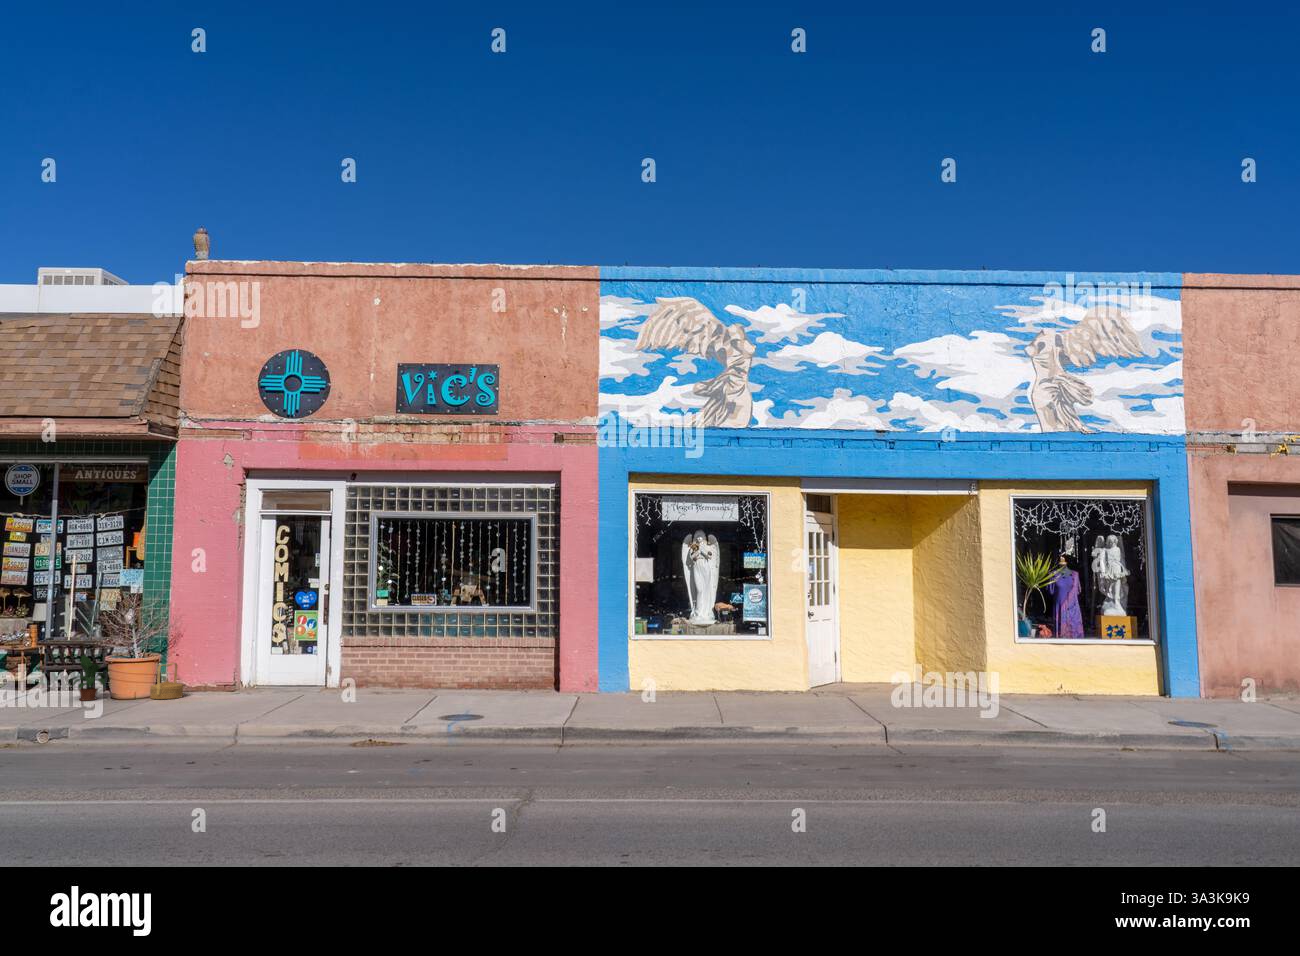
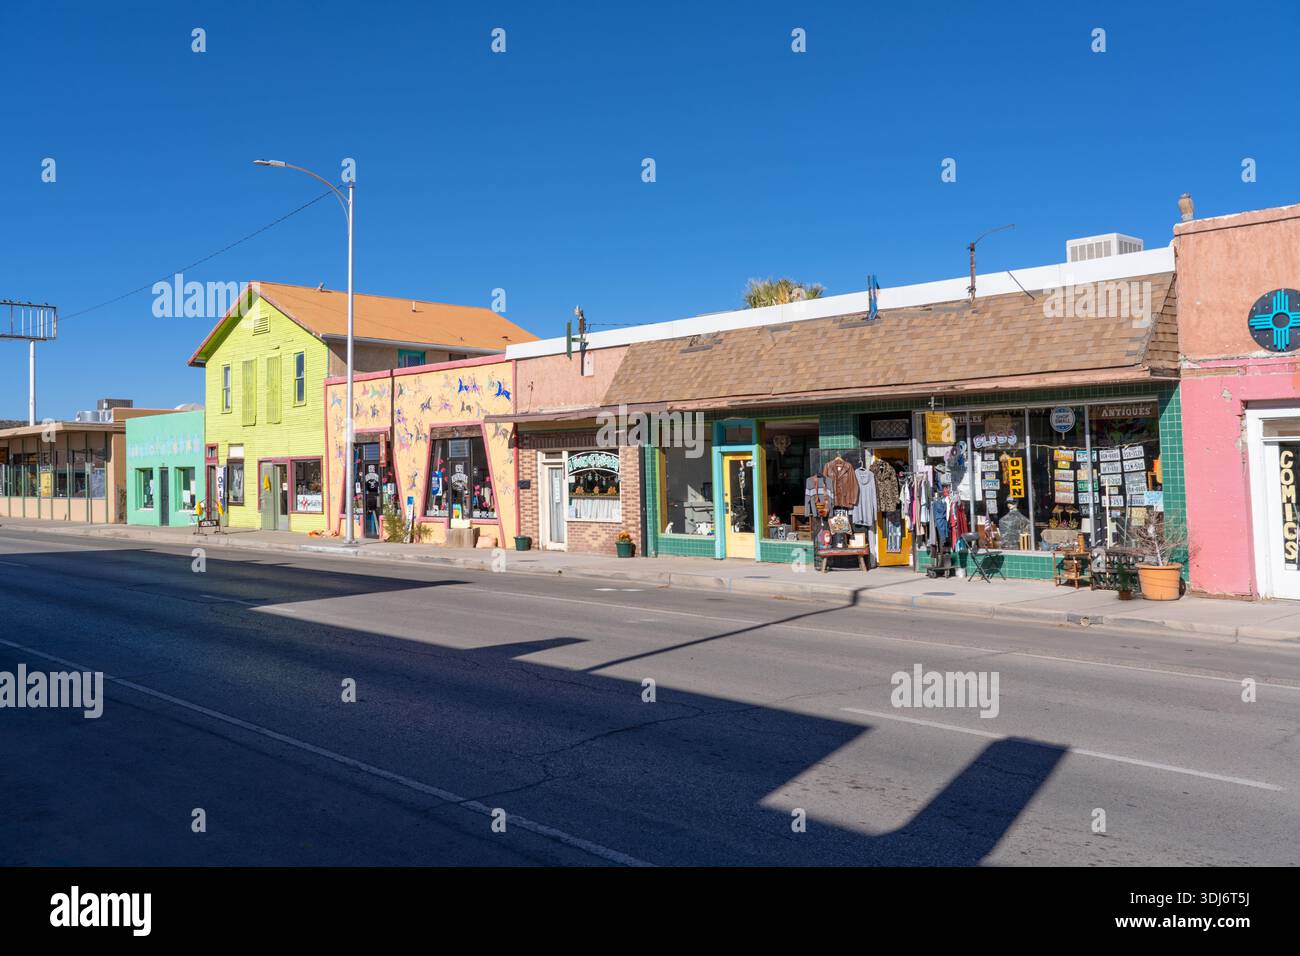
woven basket: present [150,663,183,699] -> none [1173,573,1202,603]

